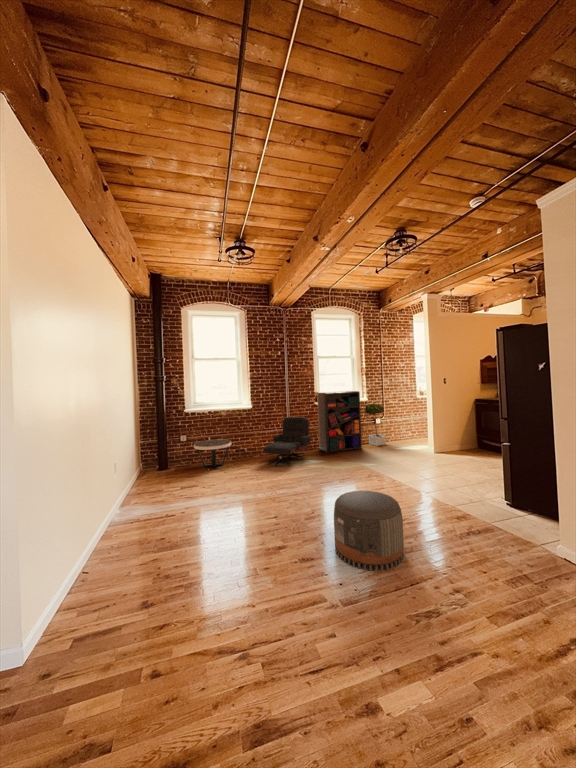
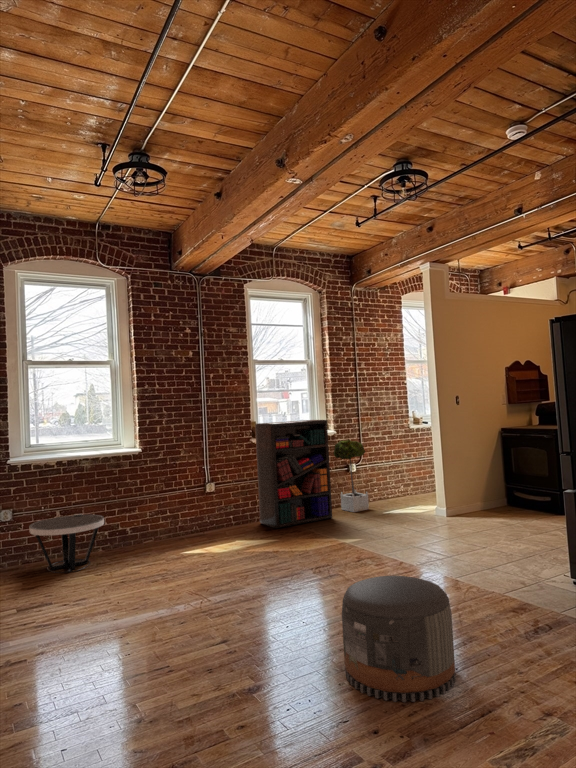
lounge chair: present [263,417,311,467] -> none [167,467,249,559]

